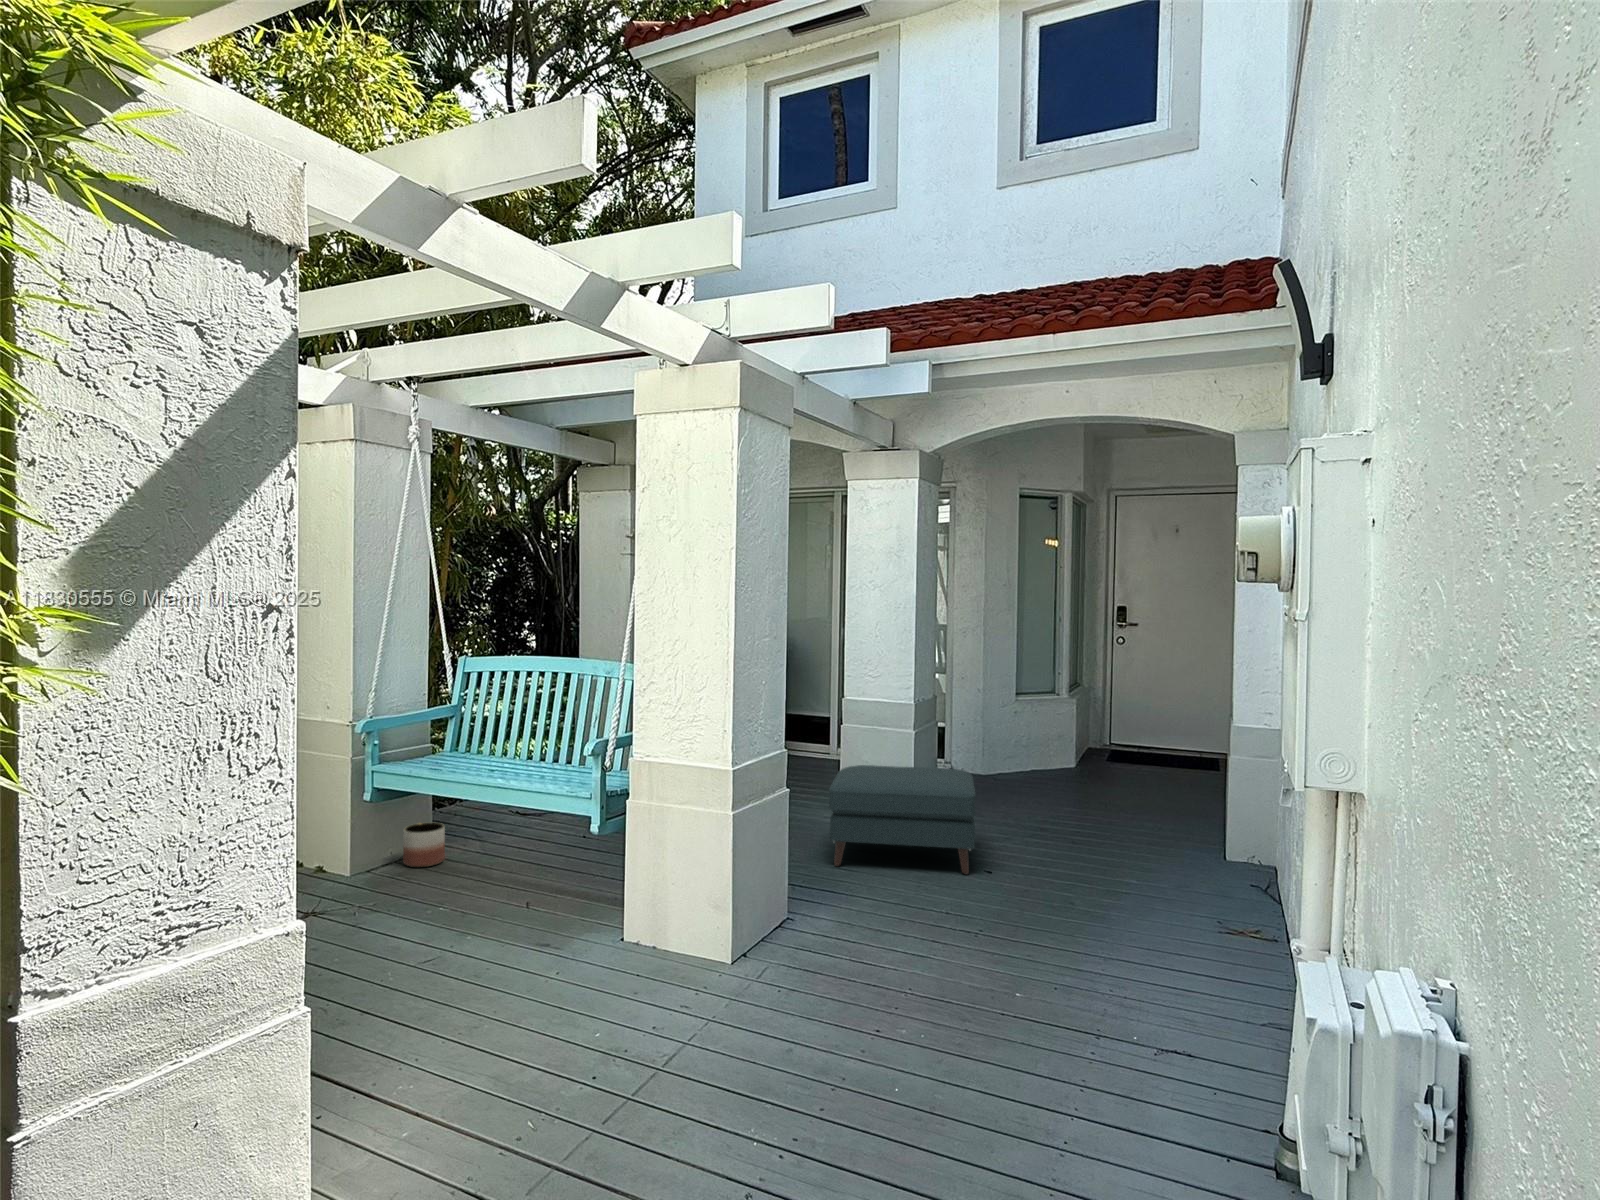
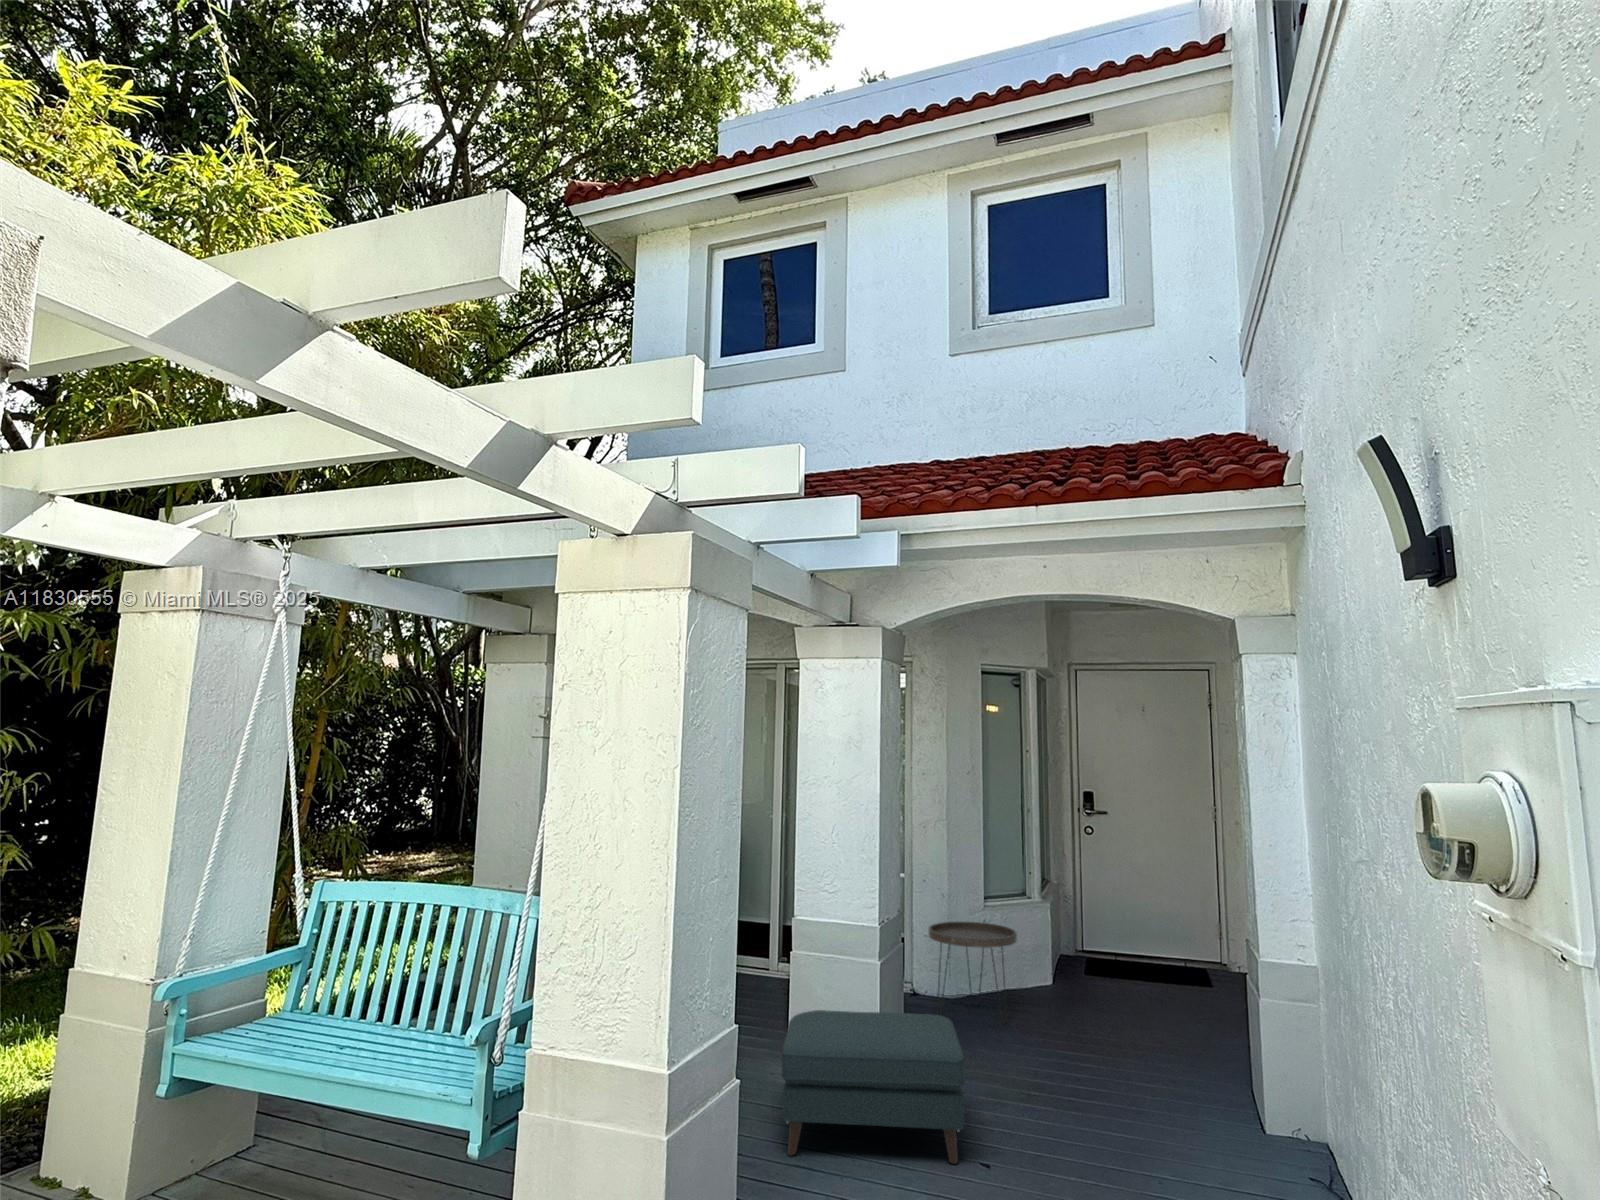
side table: none [965,711,1042,792] -> present [929,921,1017,1023]
planter: present [403,822,445,867] -> none [214,1109,277,1178]

